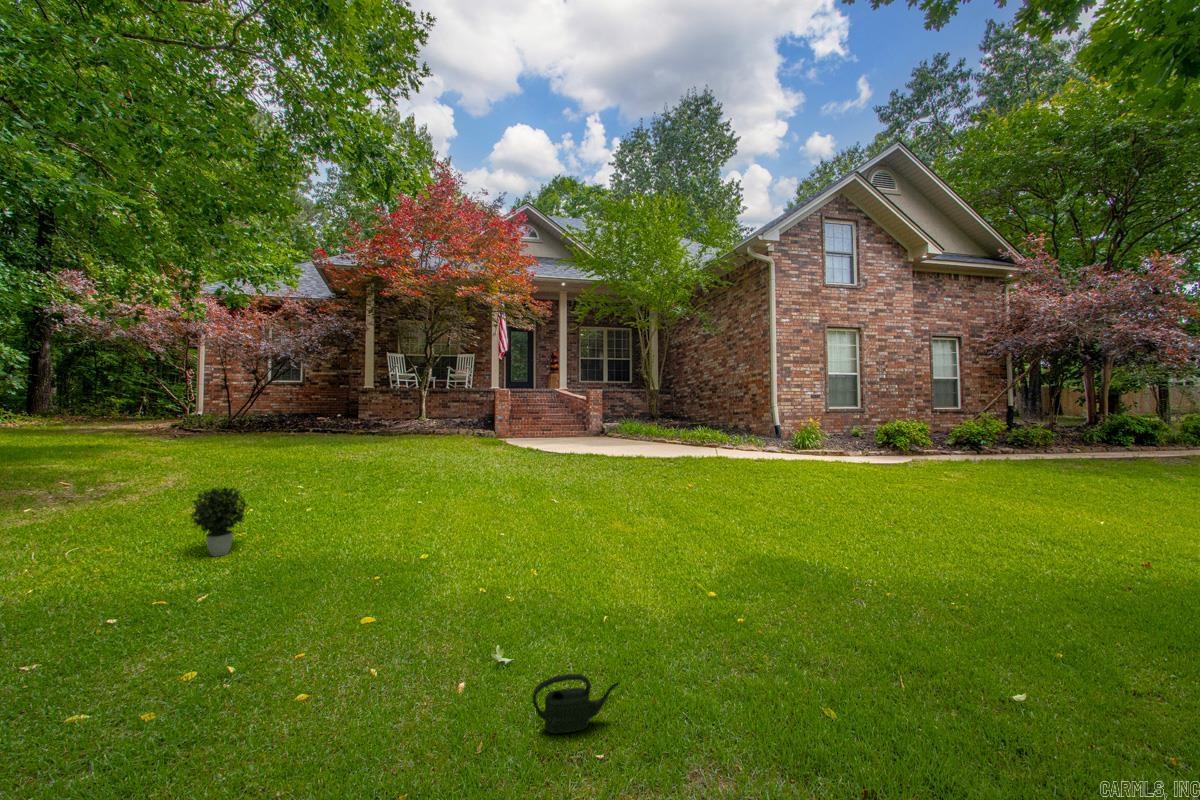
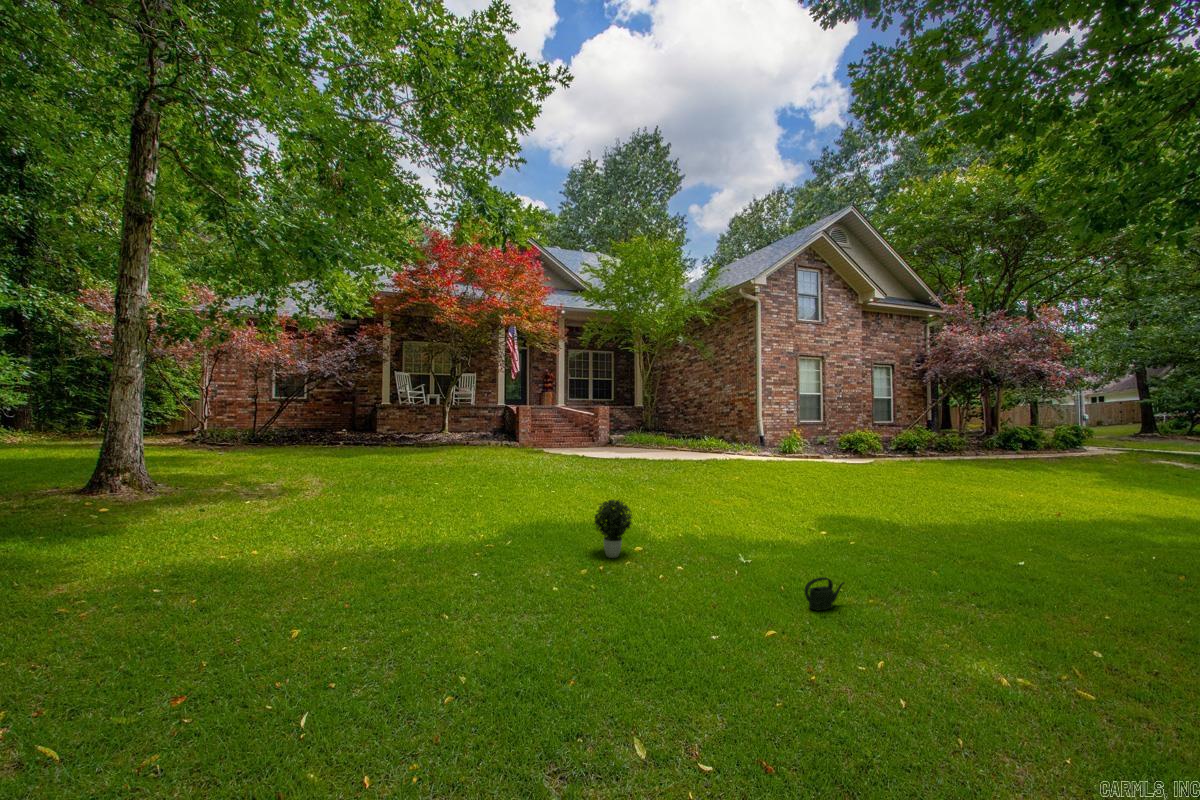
potted plant: present [191,487,247,556] -> present [594,500,632,558]

